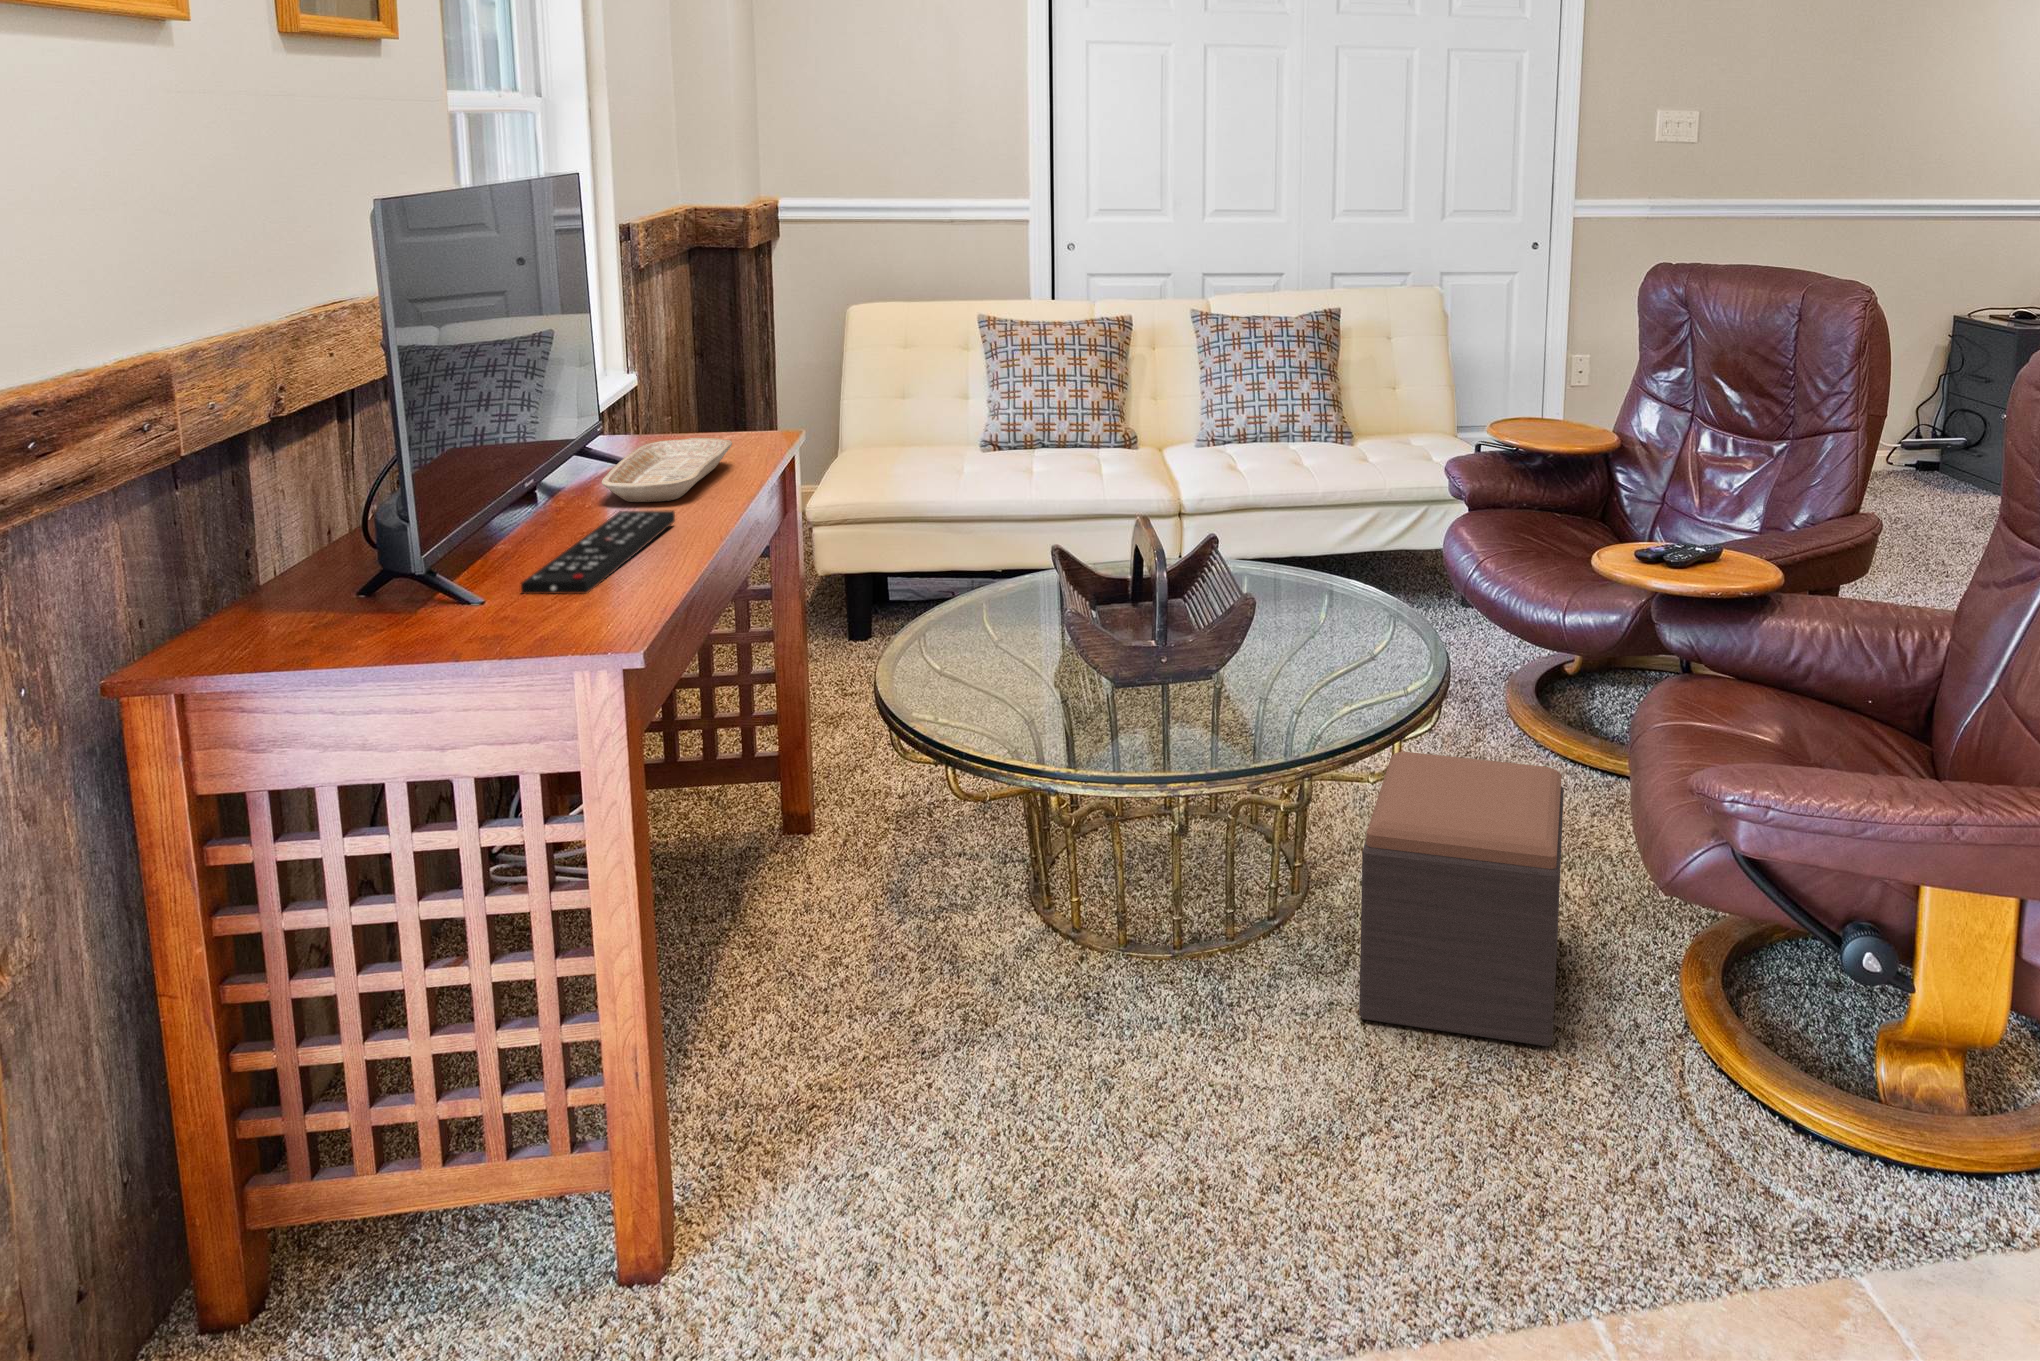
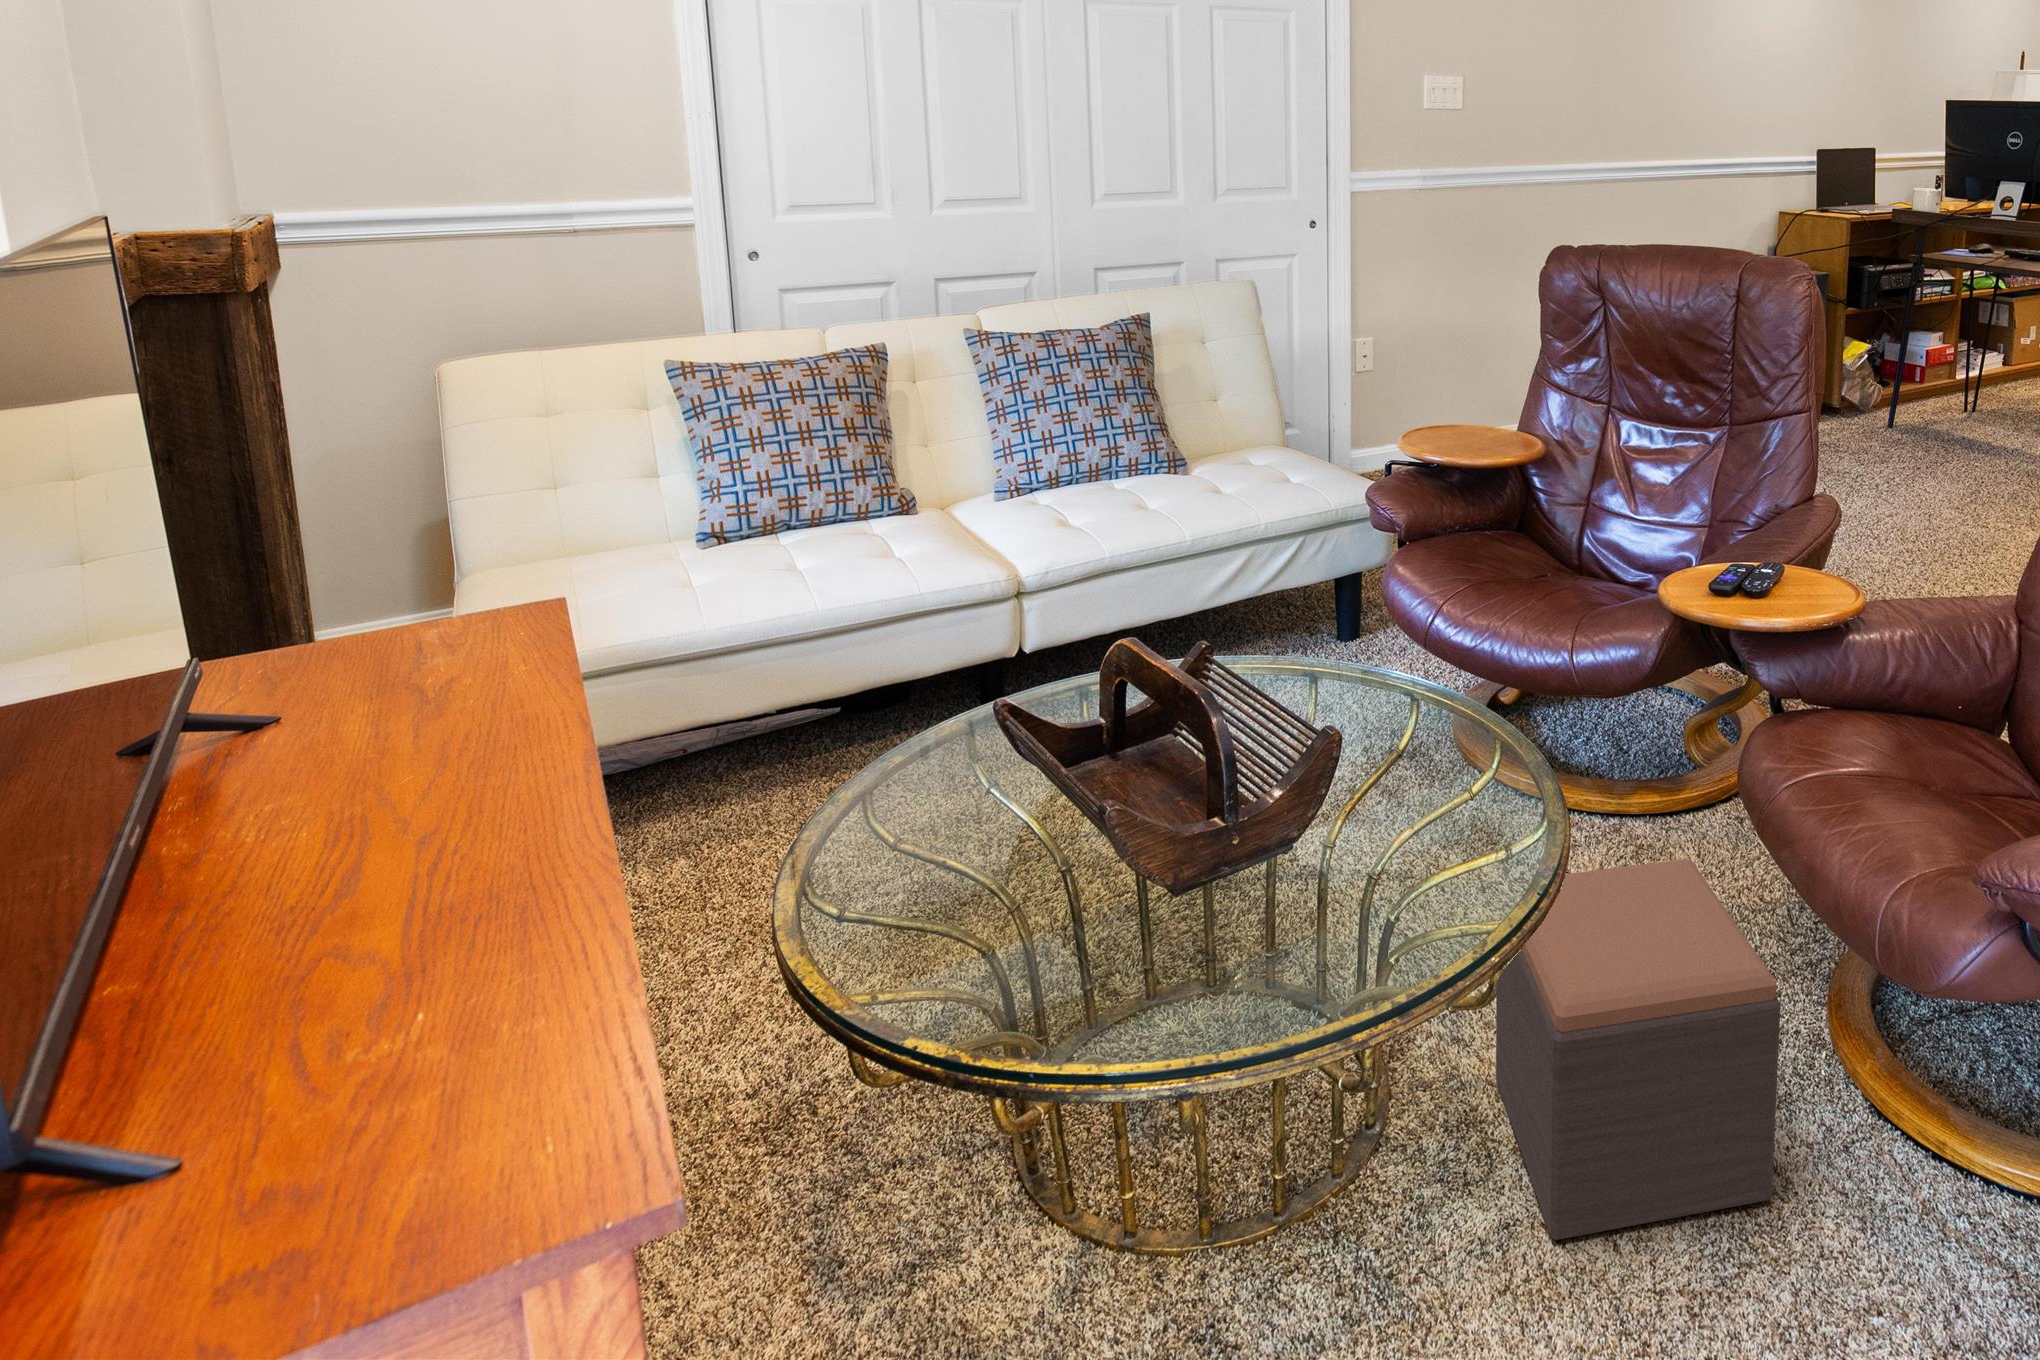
tray: present [602,438,732,502] -> none [245,644,463,808]
remote control: present [521,510,675,594] -> none [211,822,451,1130]

